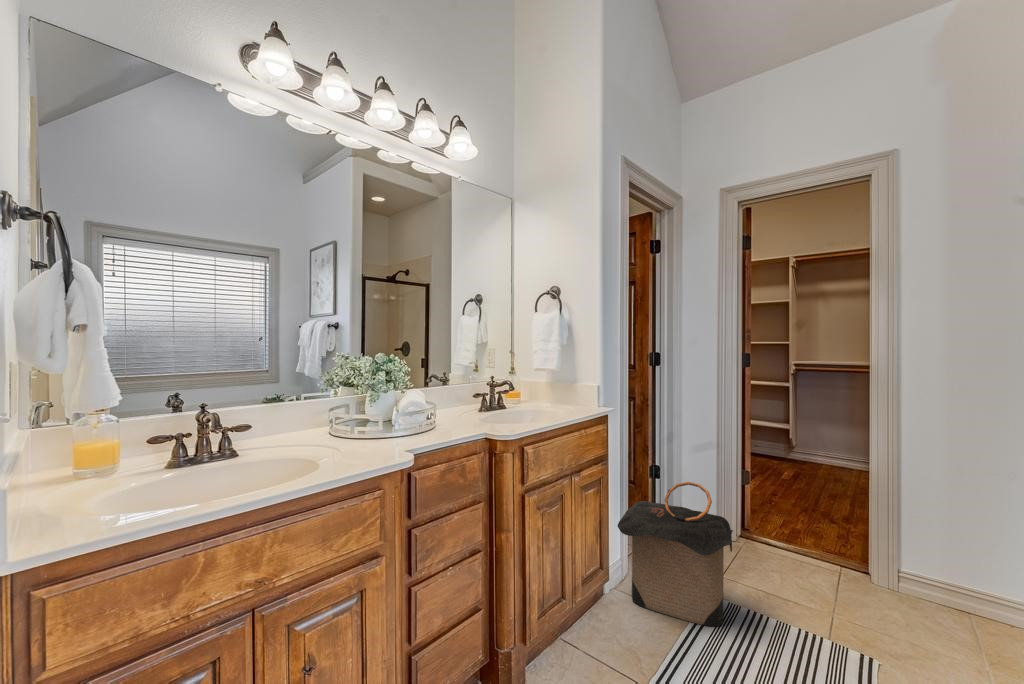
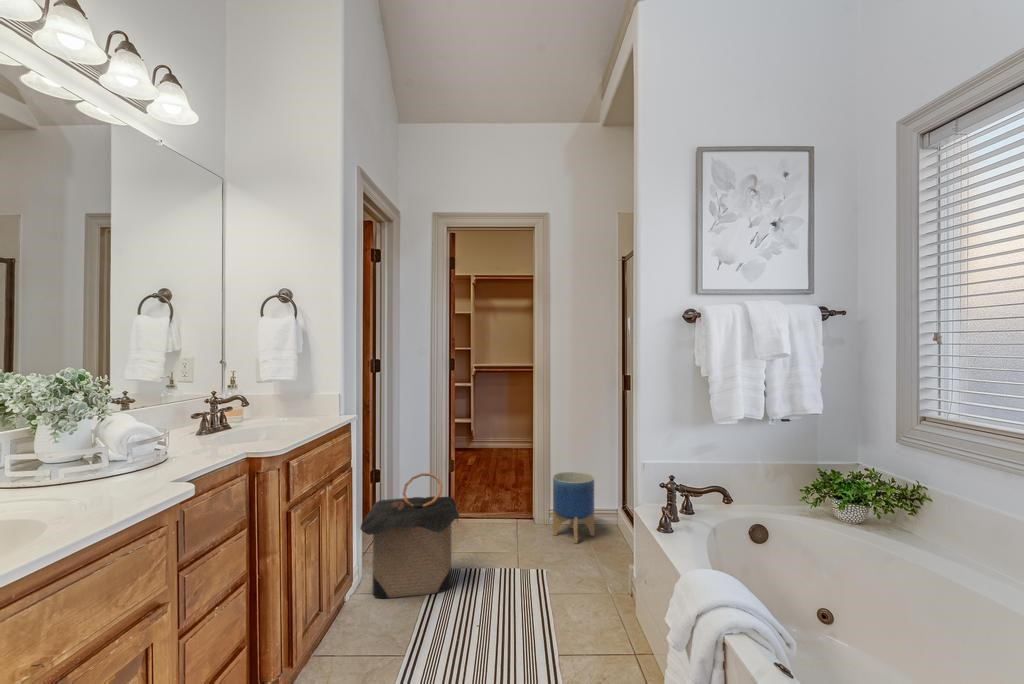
planter: none [900,522,988,637] -> present [553,472,594,543]

